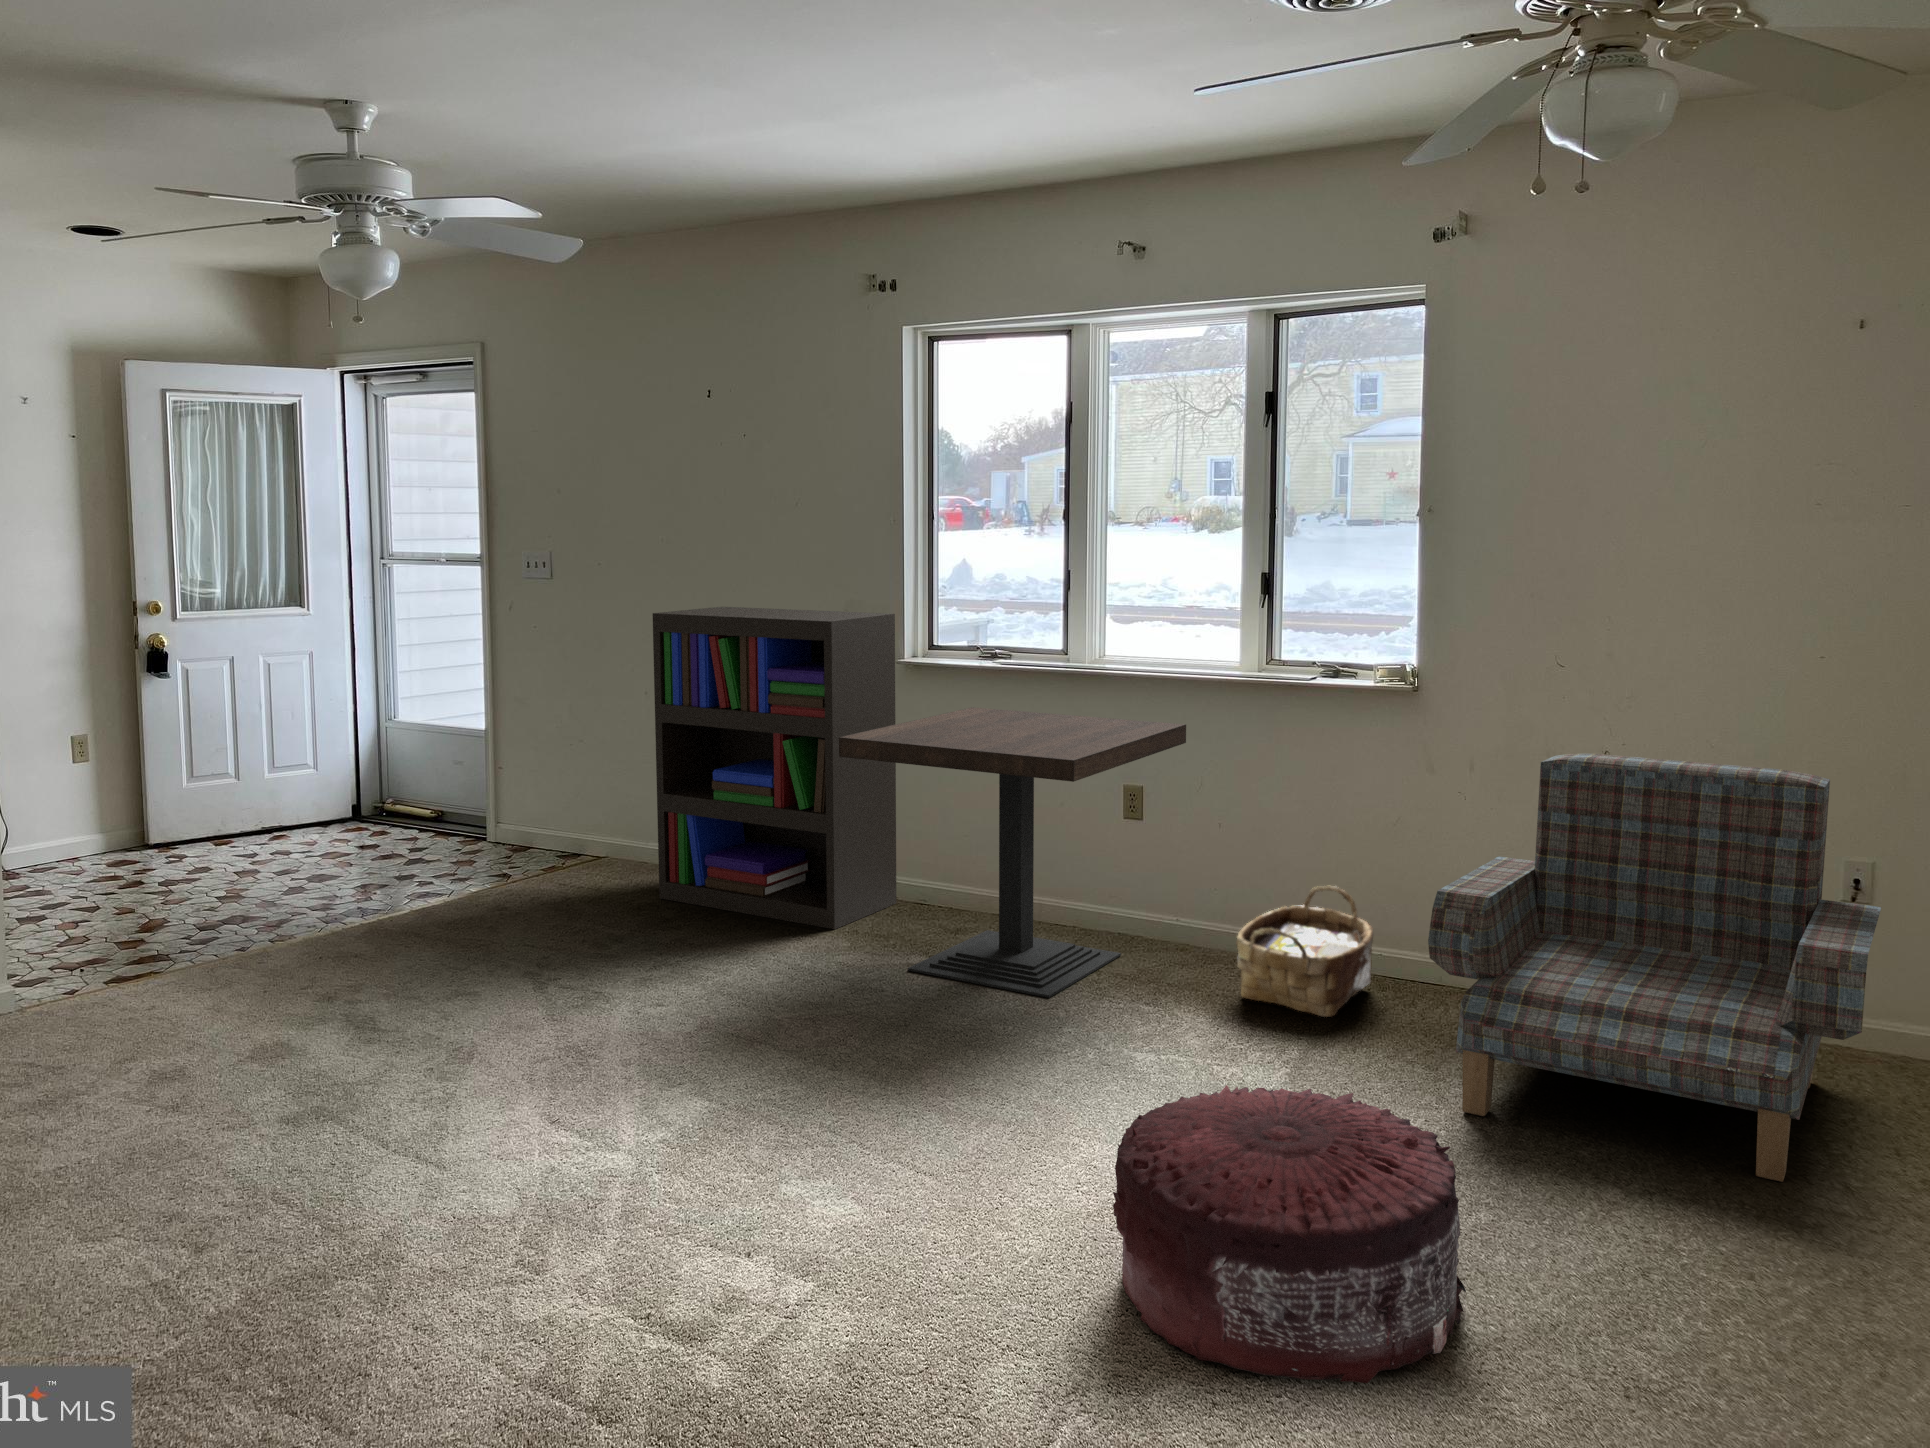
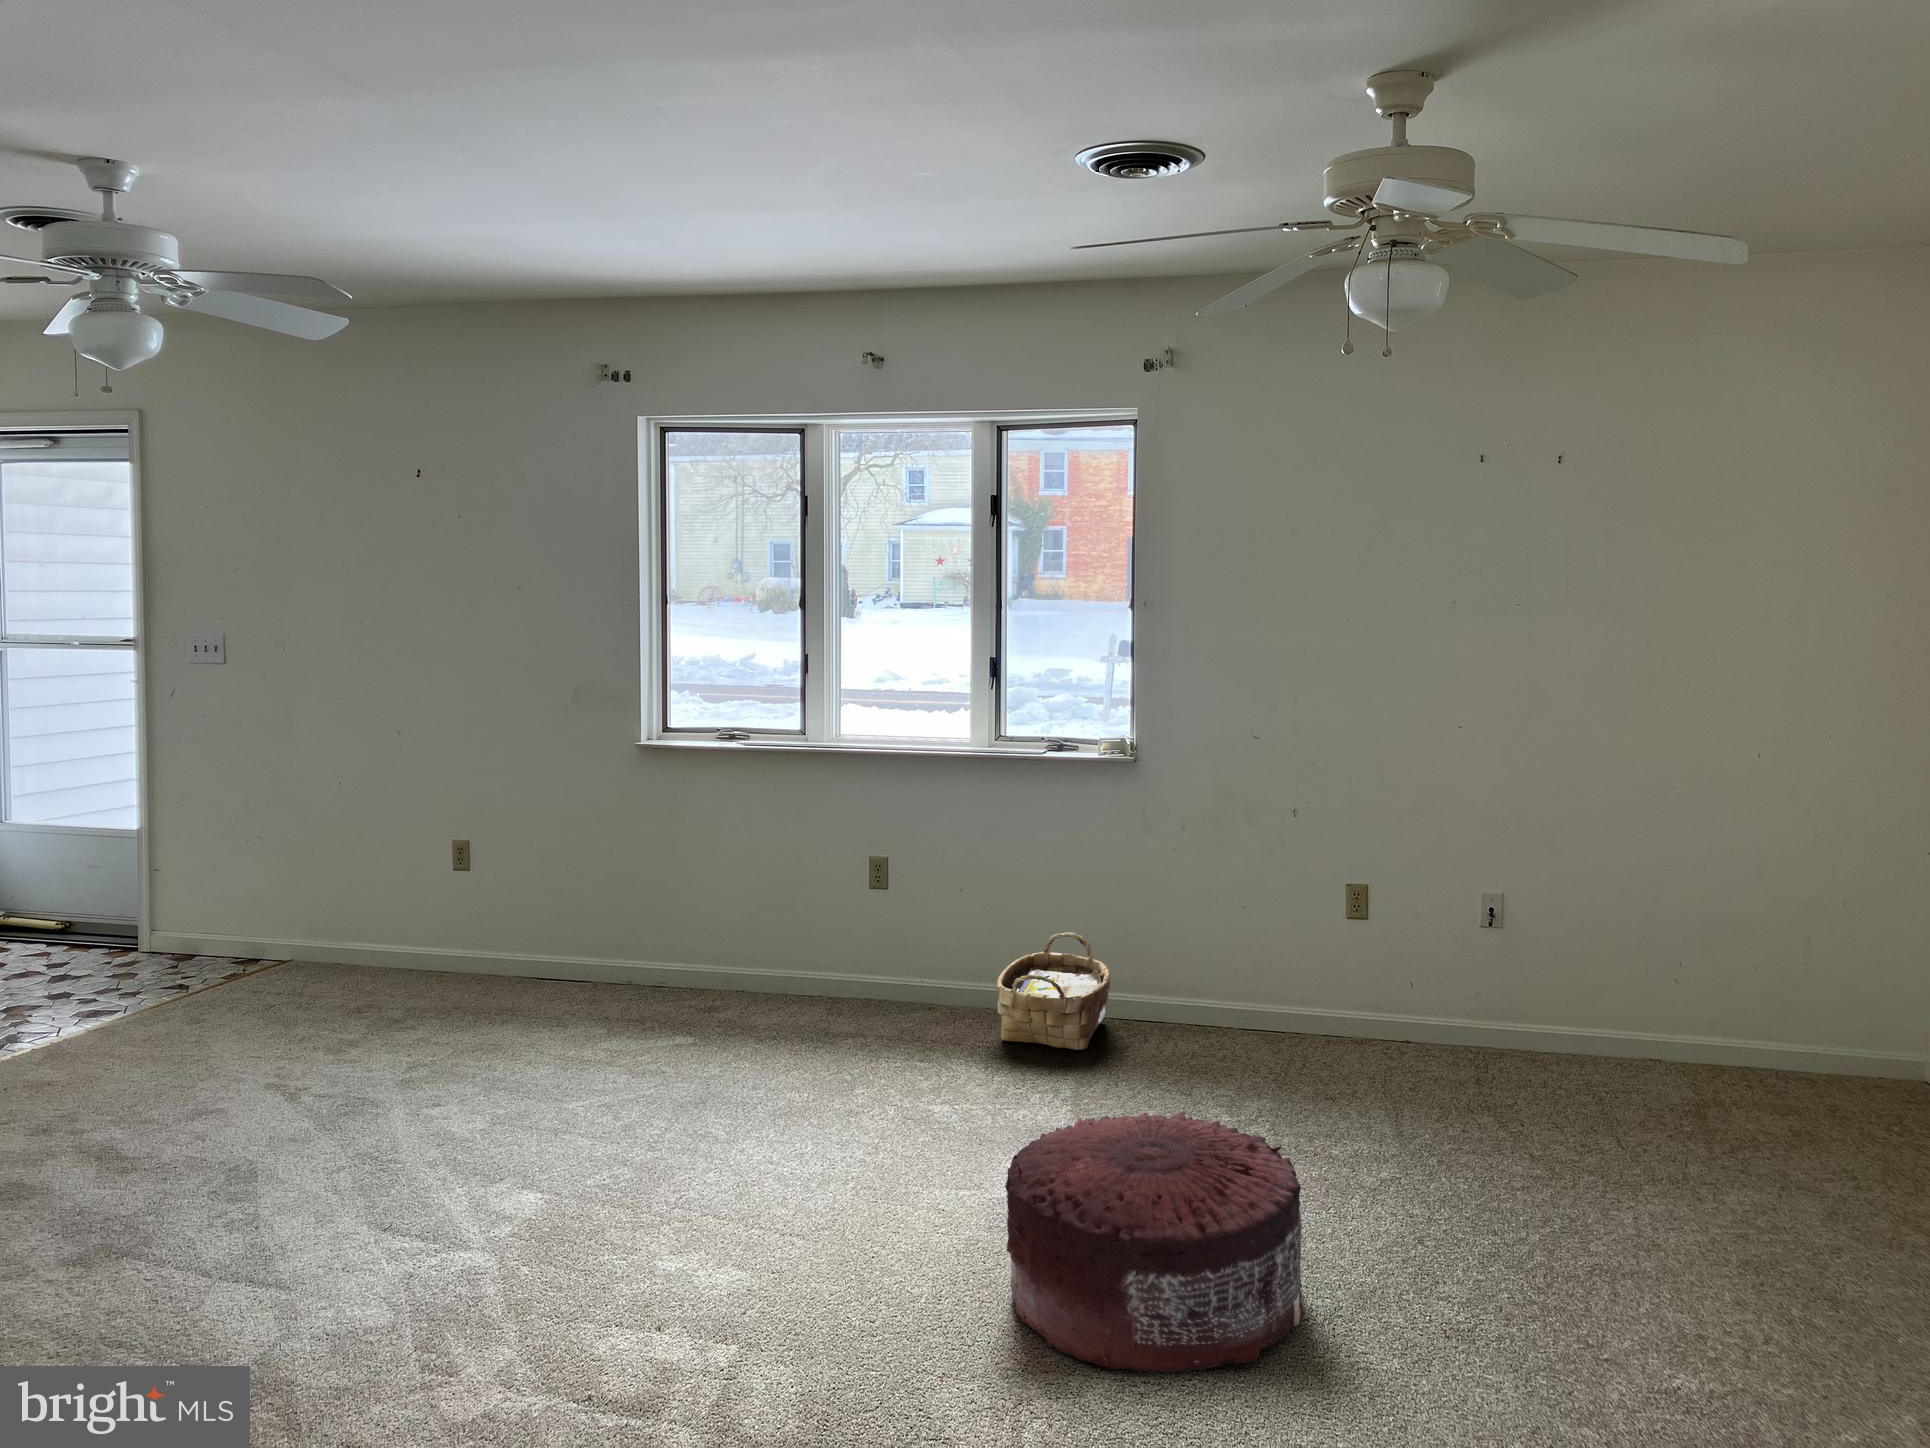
bookshelf: present [653,607,896,929] -> none [373,691,639,1014]
side table: present [839,707,1186,998] -> none [613,786,932,1060]
armchair: present [1428,754,1881,1182] -> none [1187,805,1523,1143]

